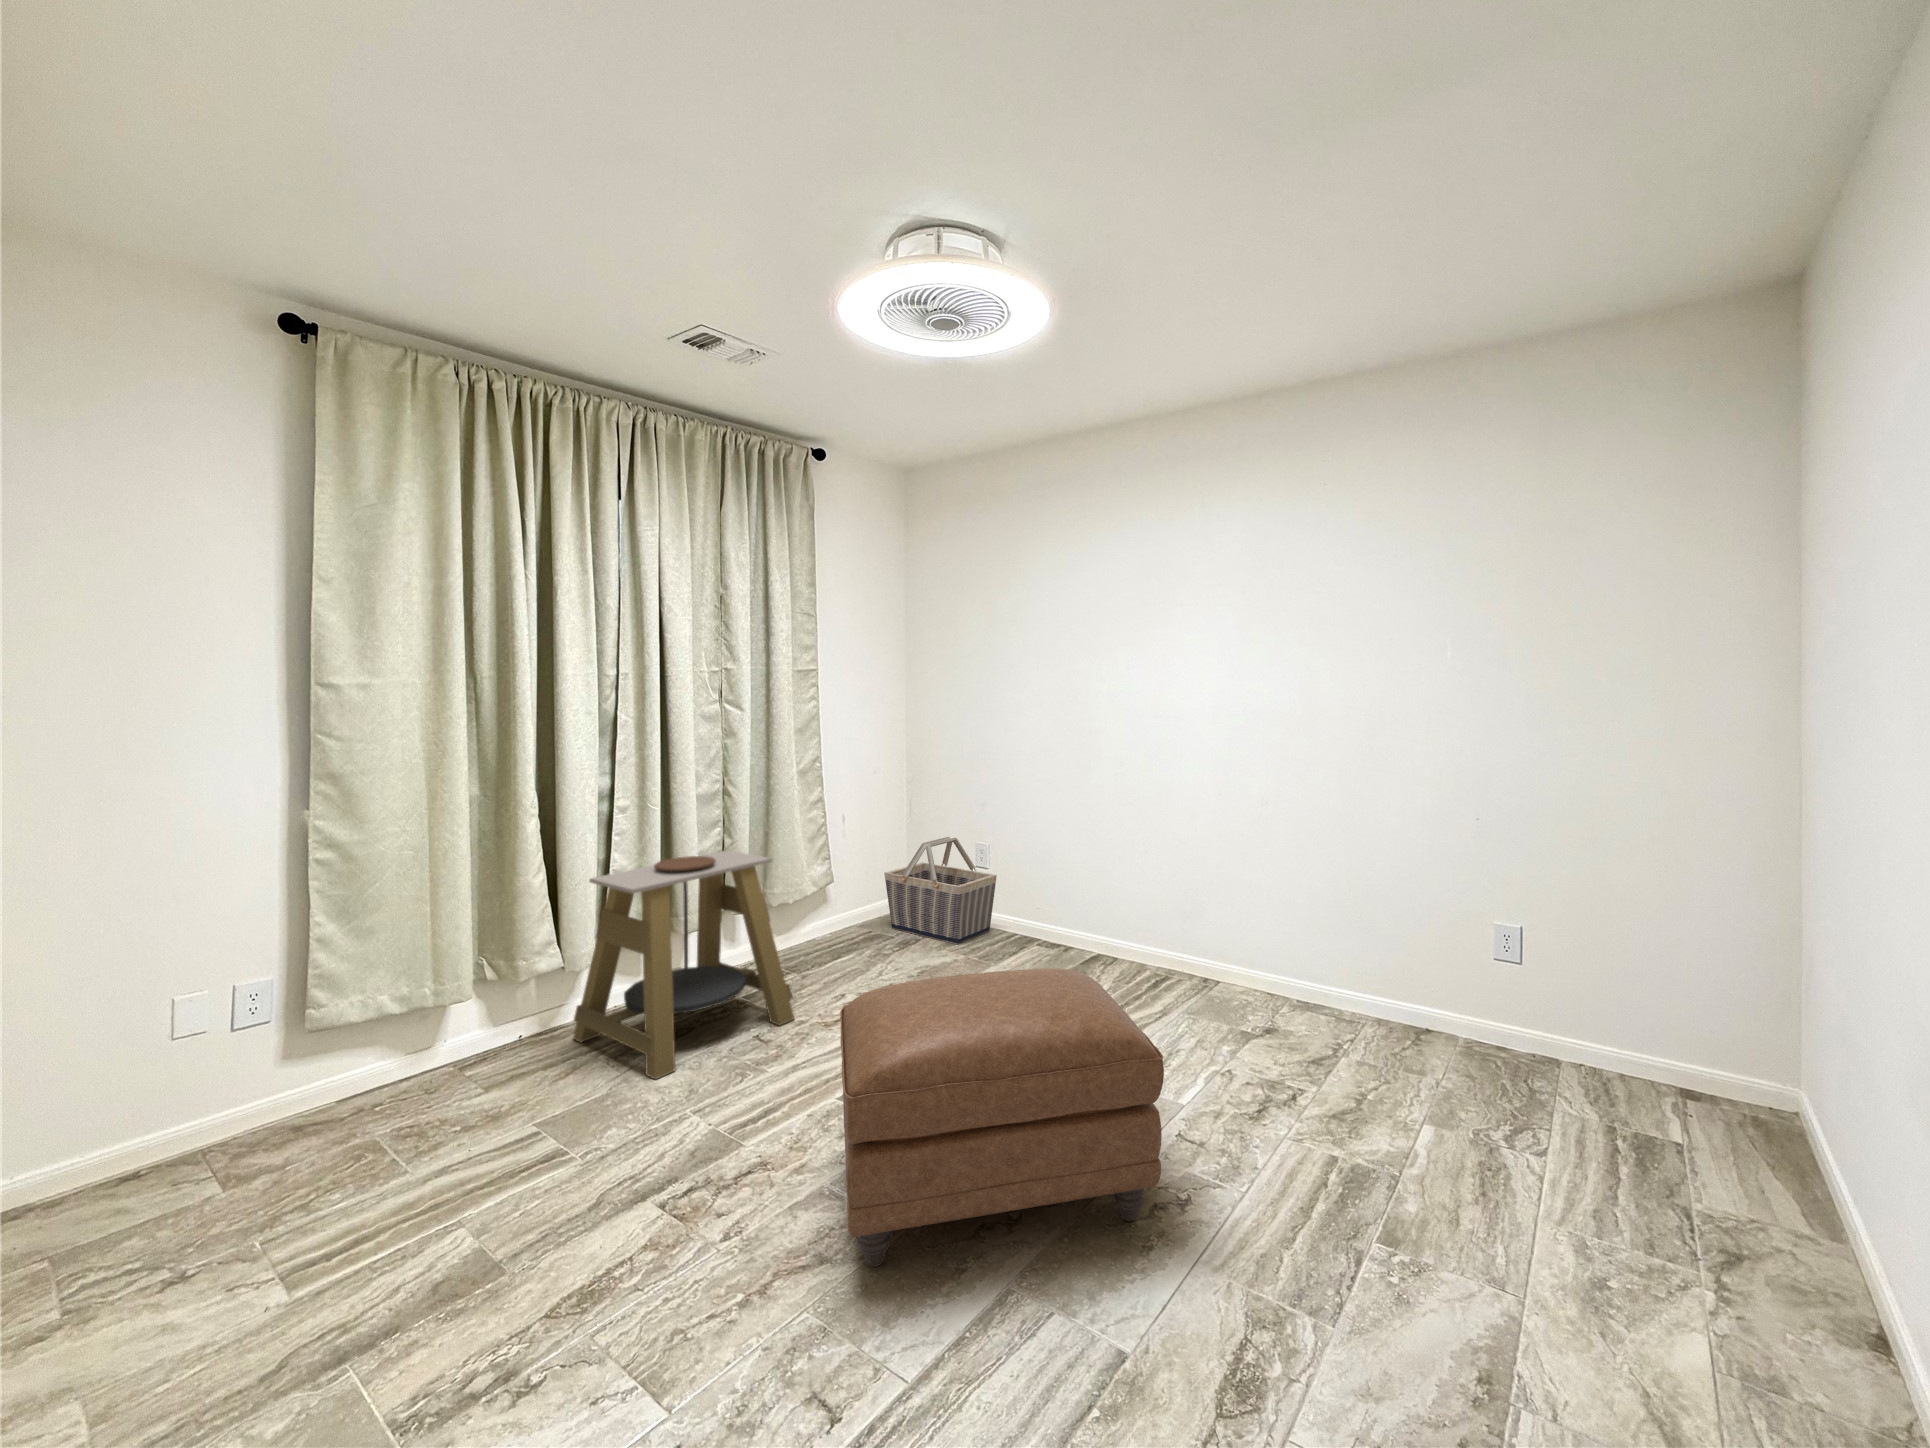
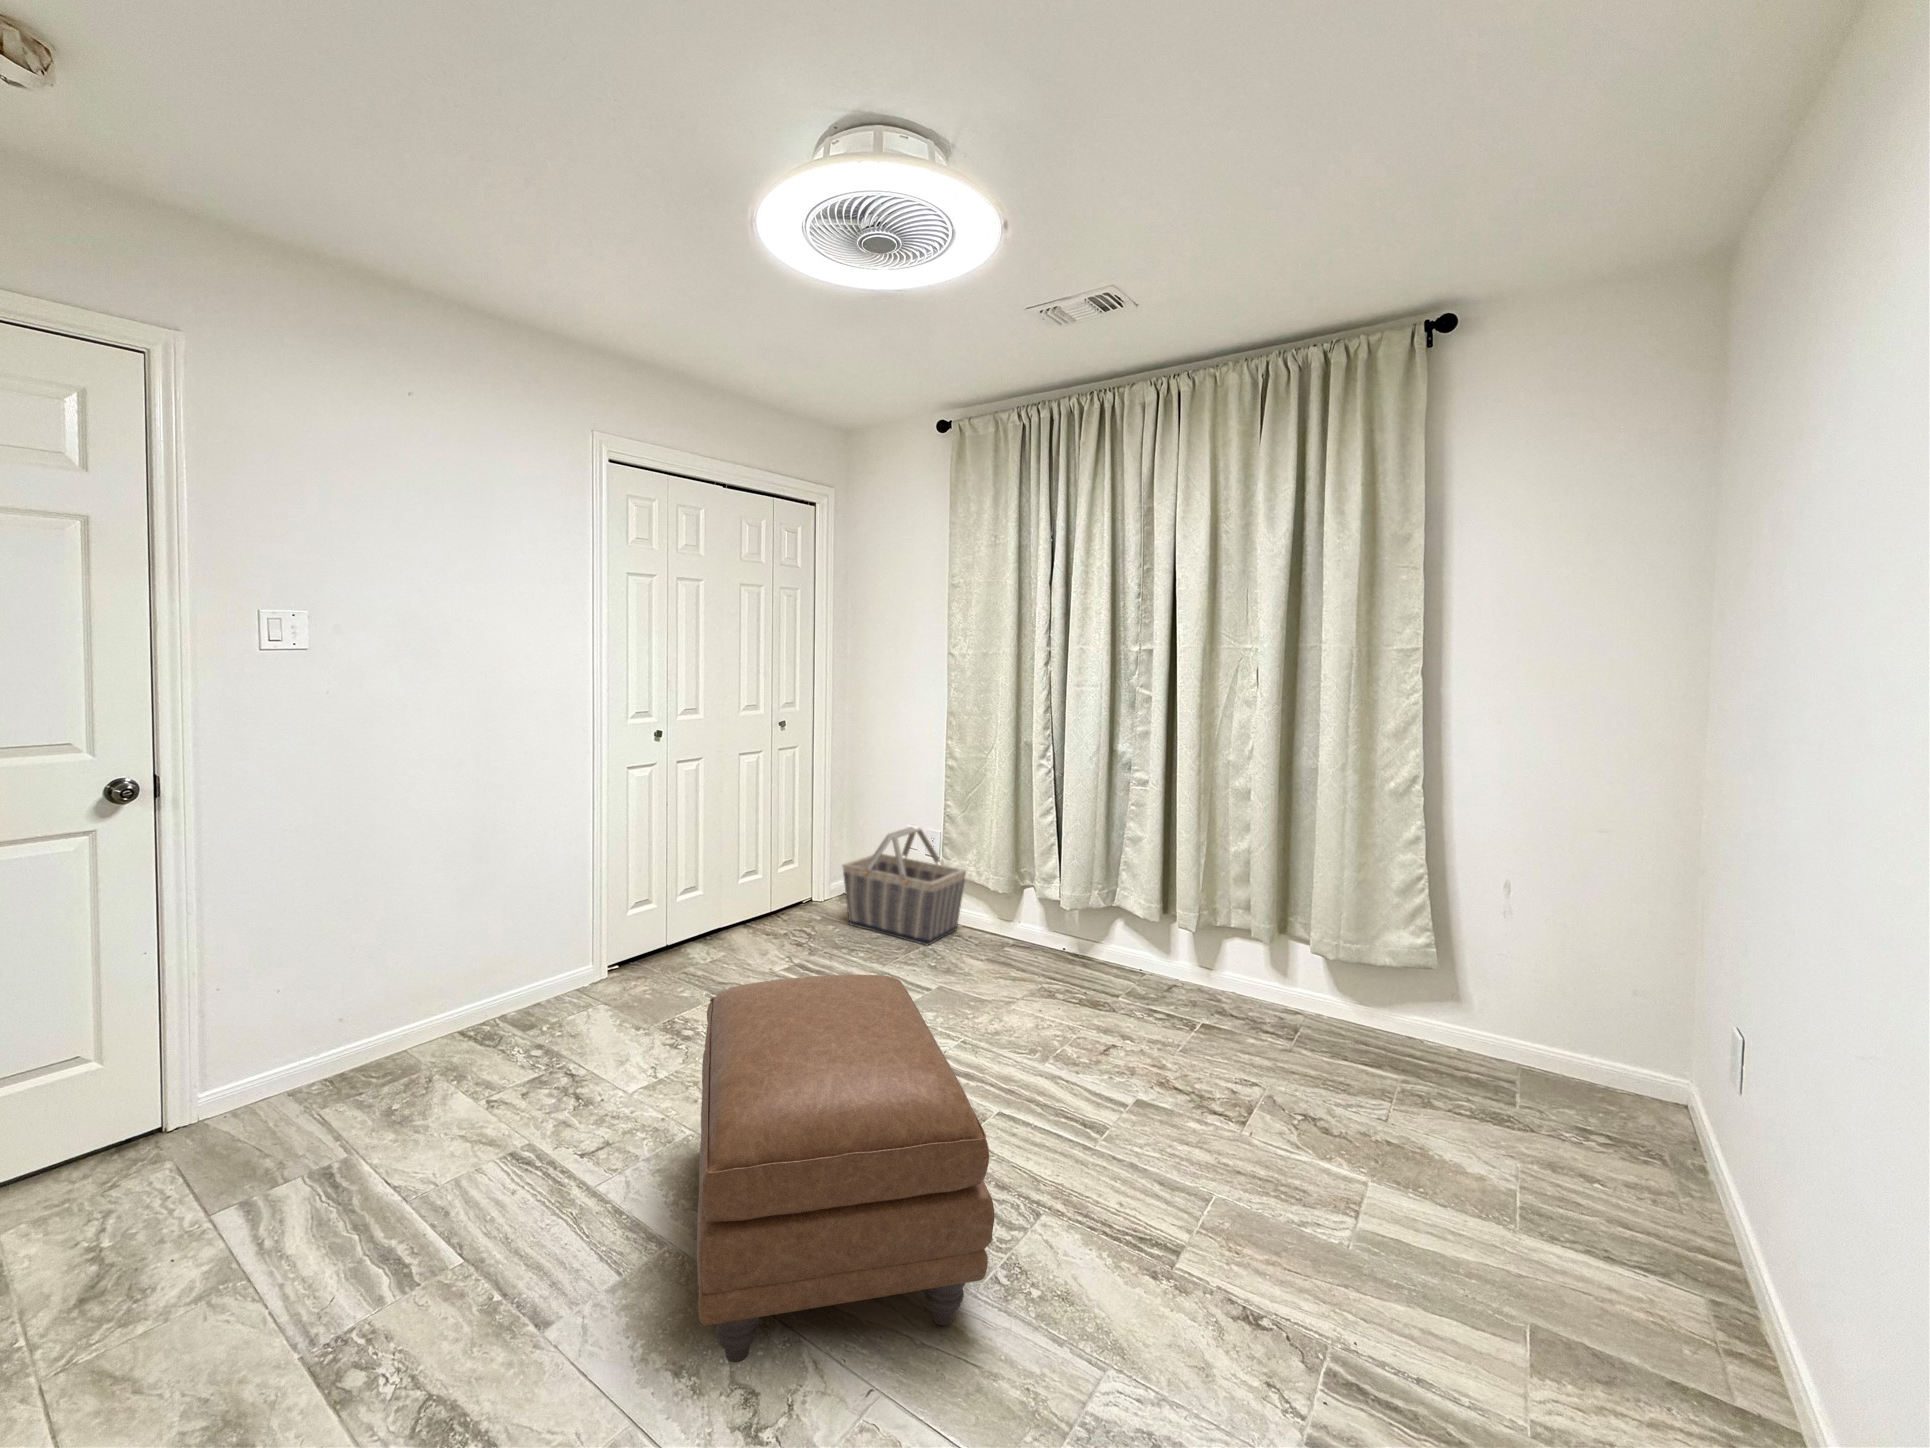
basket: present [884,837,997,944] -> present [843,827,966,945]
side table: present [573,850,795,1079] -> none [1015,832,1216,1063]

